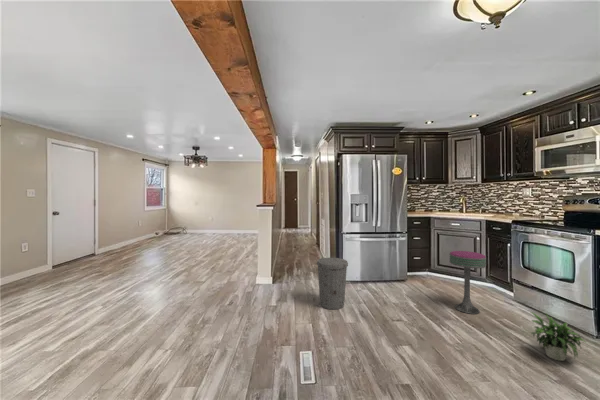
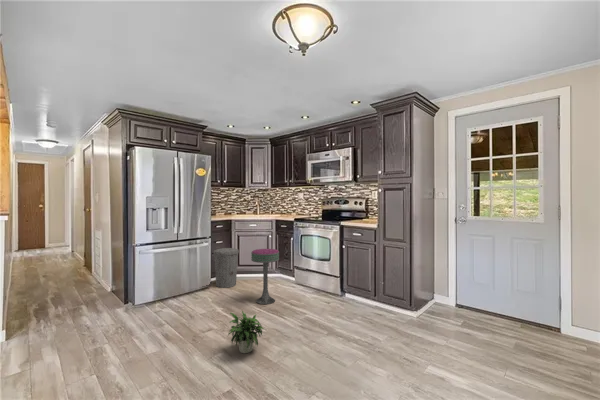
trash can: present [317,258,348,309] -> present [213,248,239,288]
potted plant: present [532,313,585,361] -> present [228,311,264,353]

